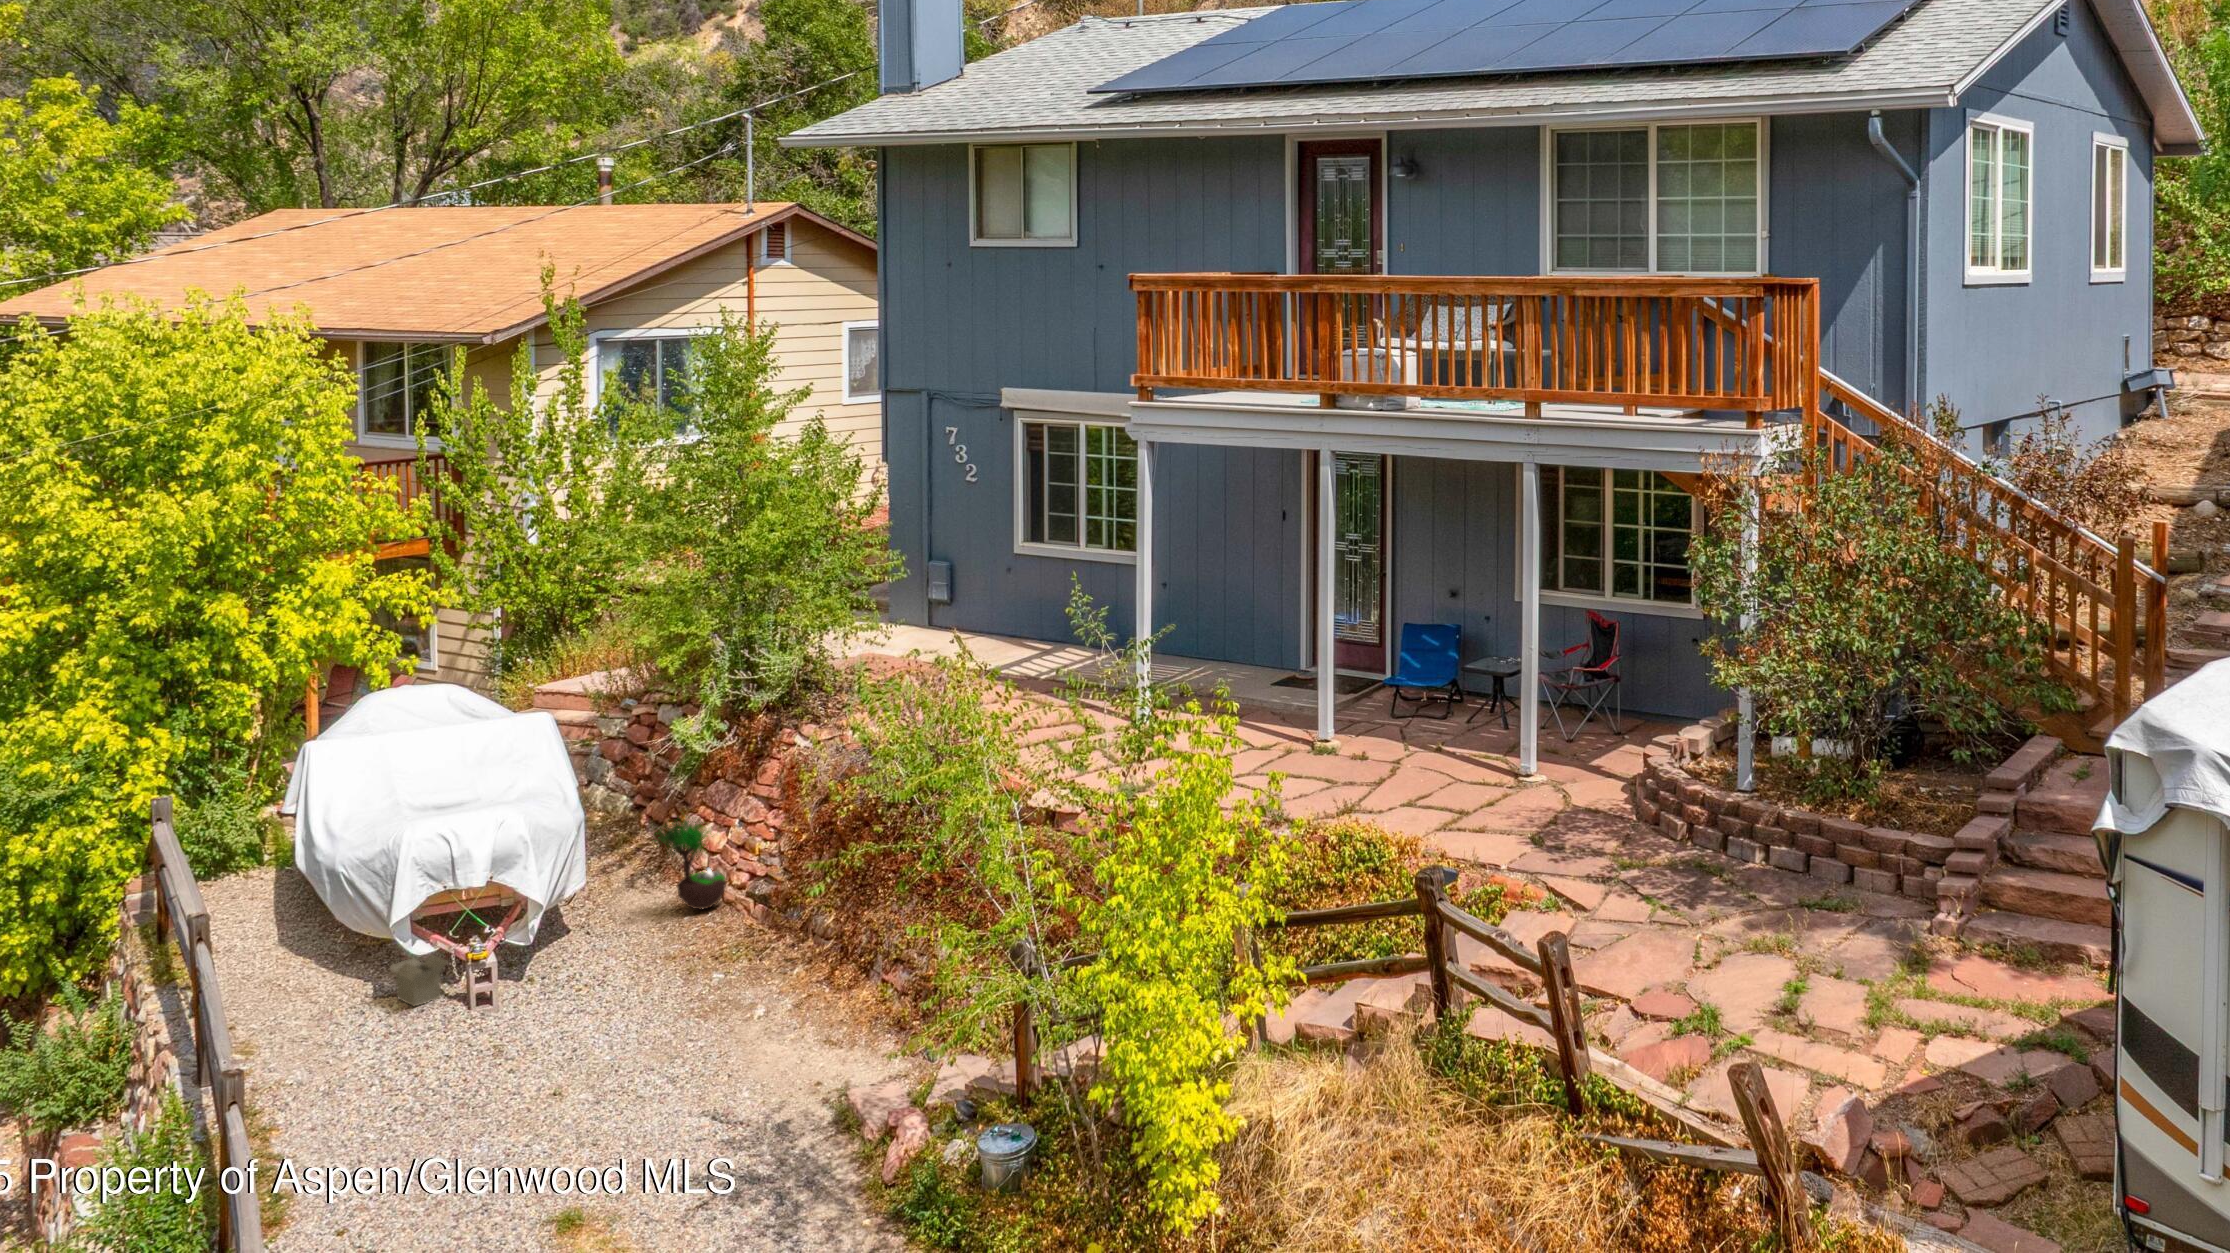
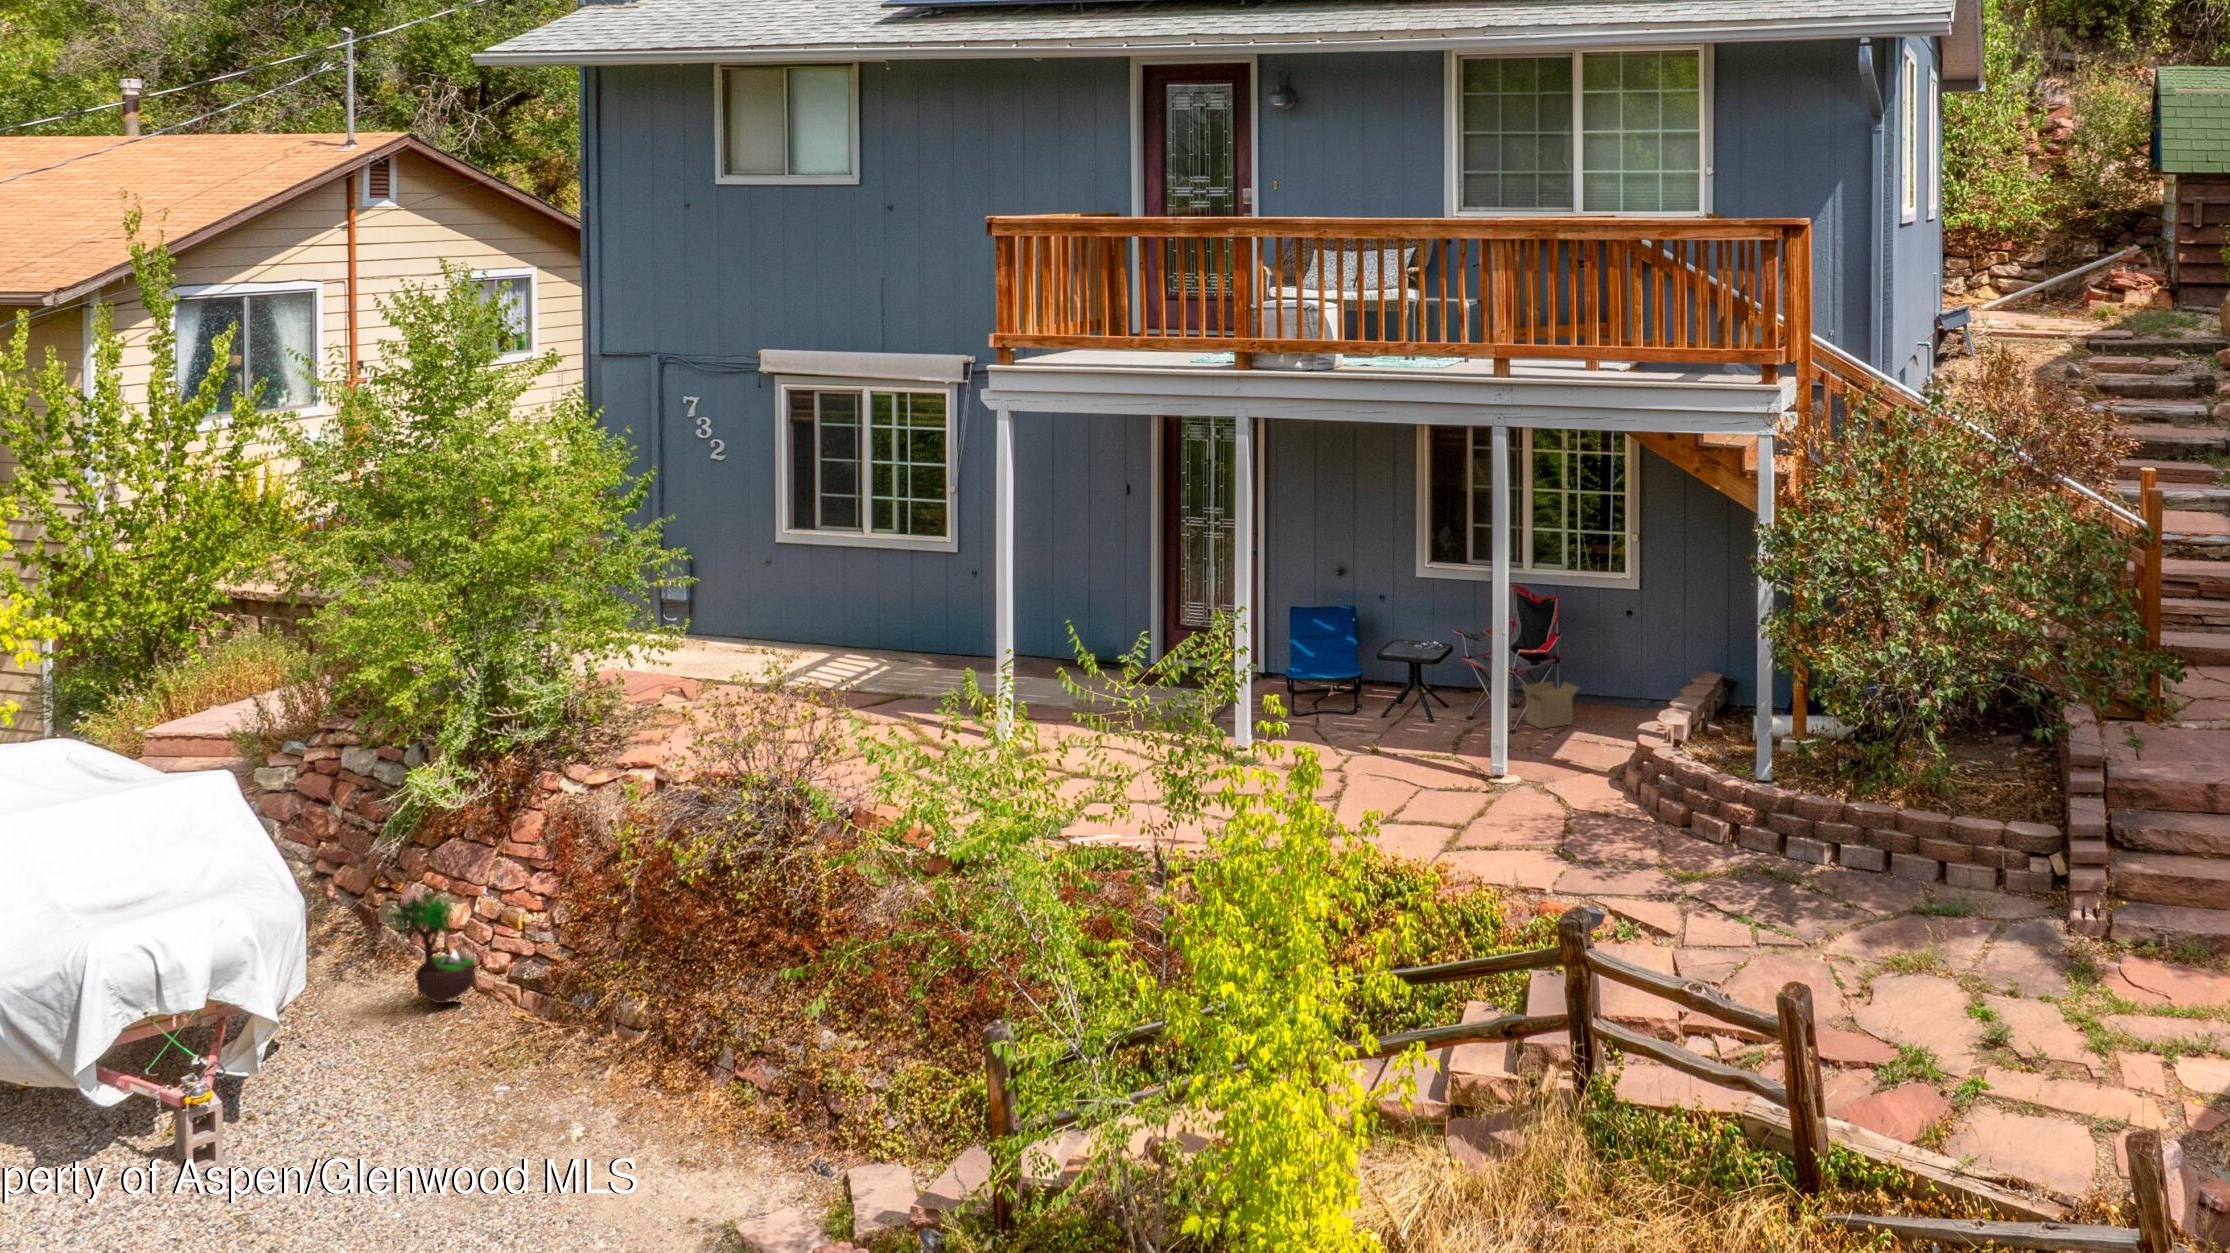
cardboard box: present [390,954,448,1006] -> present [1522,682,1578,728]

